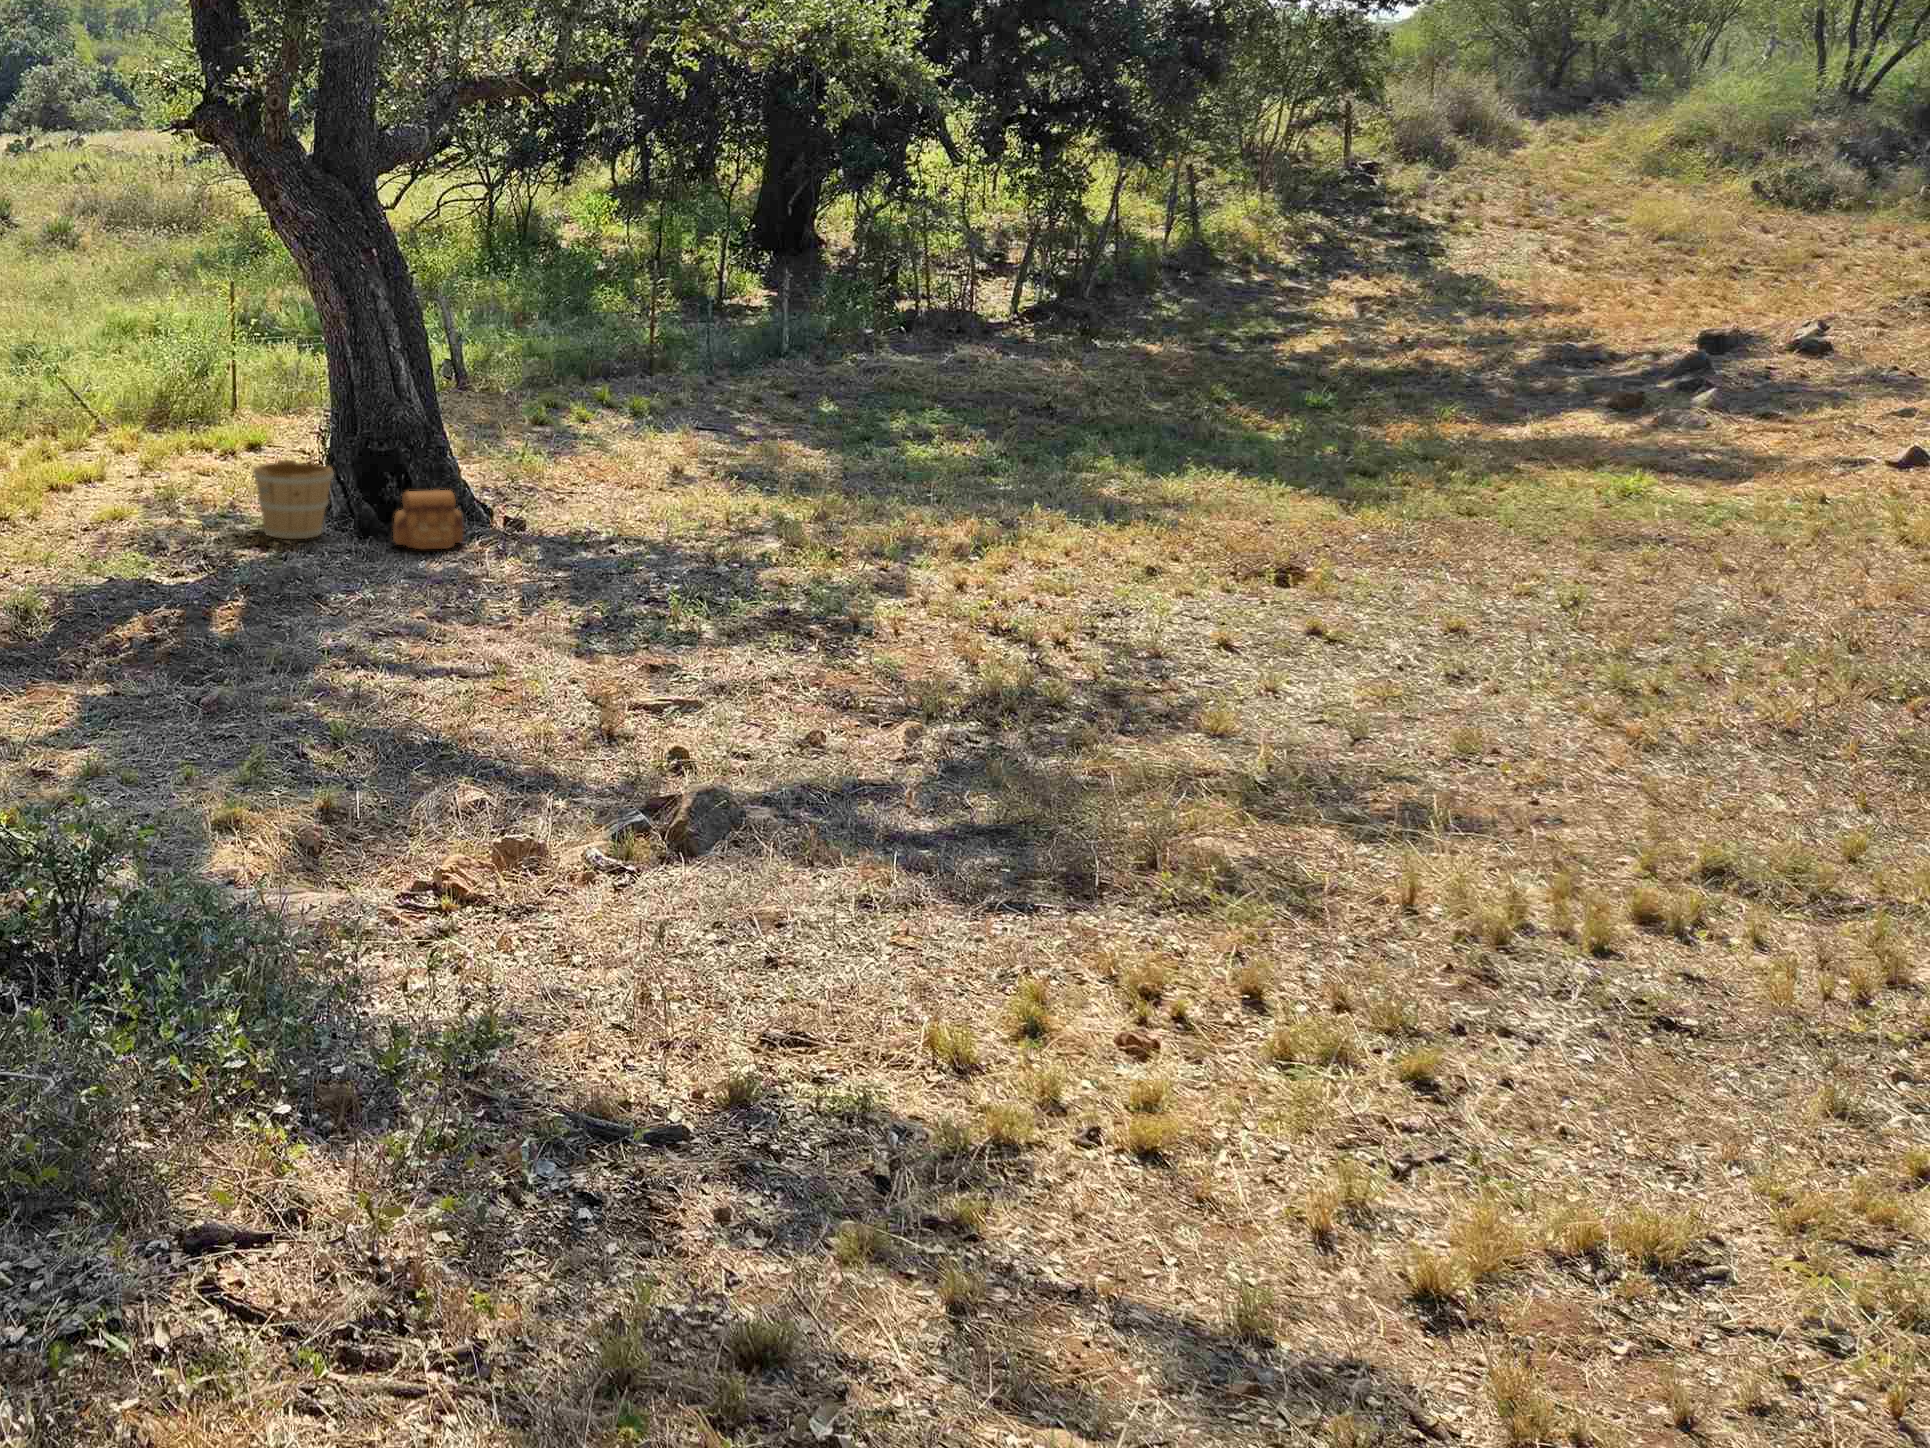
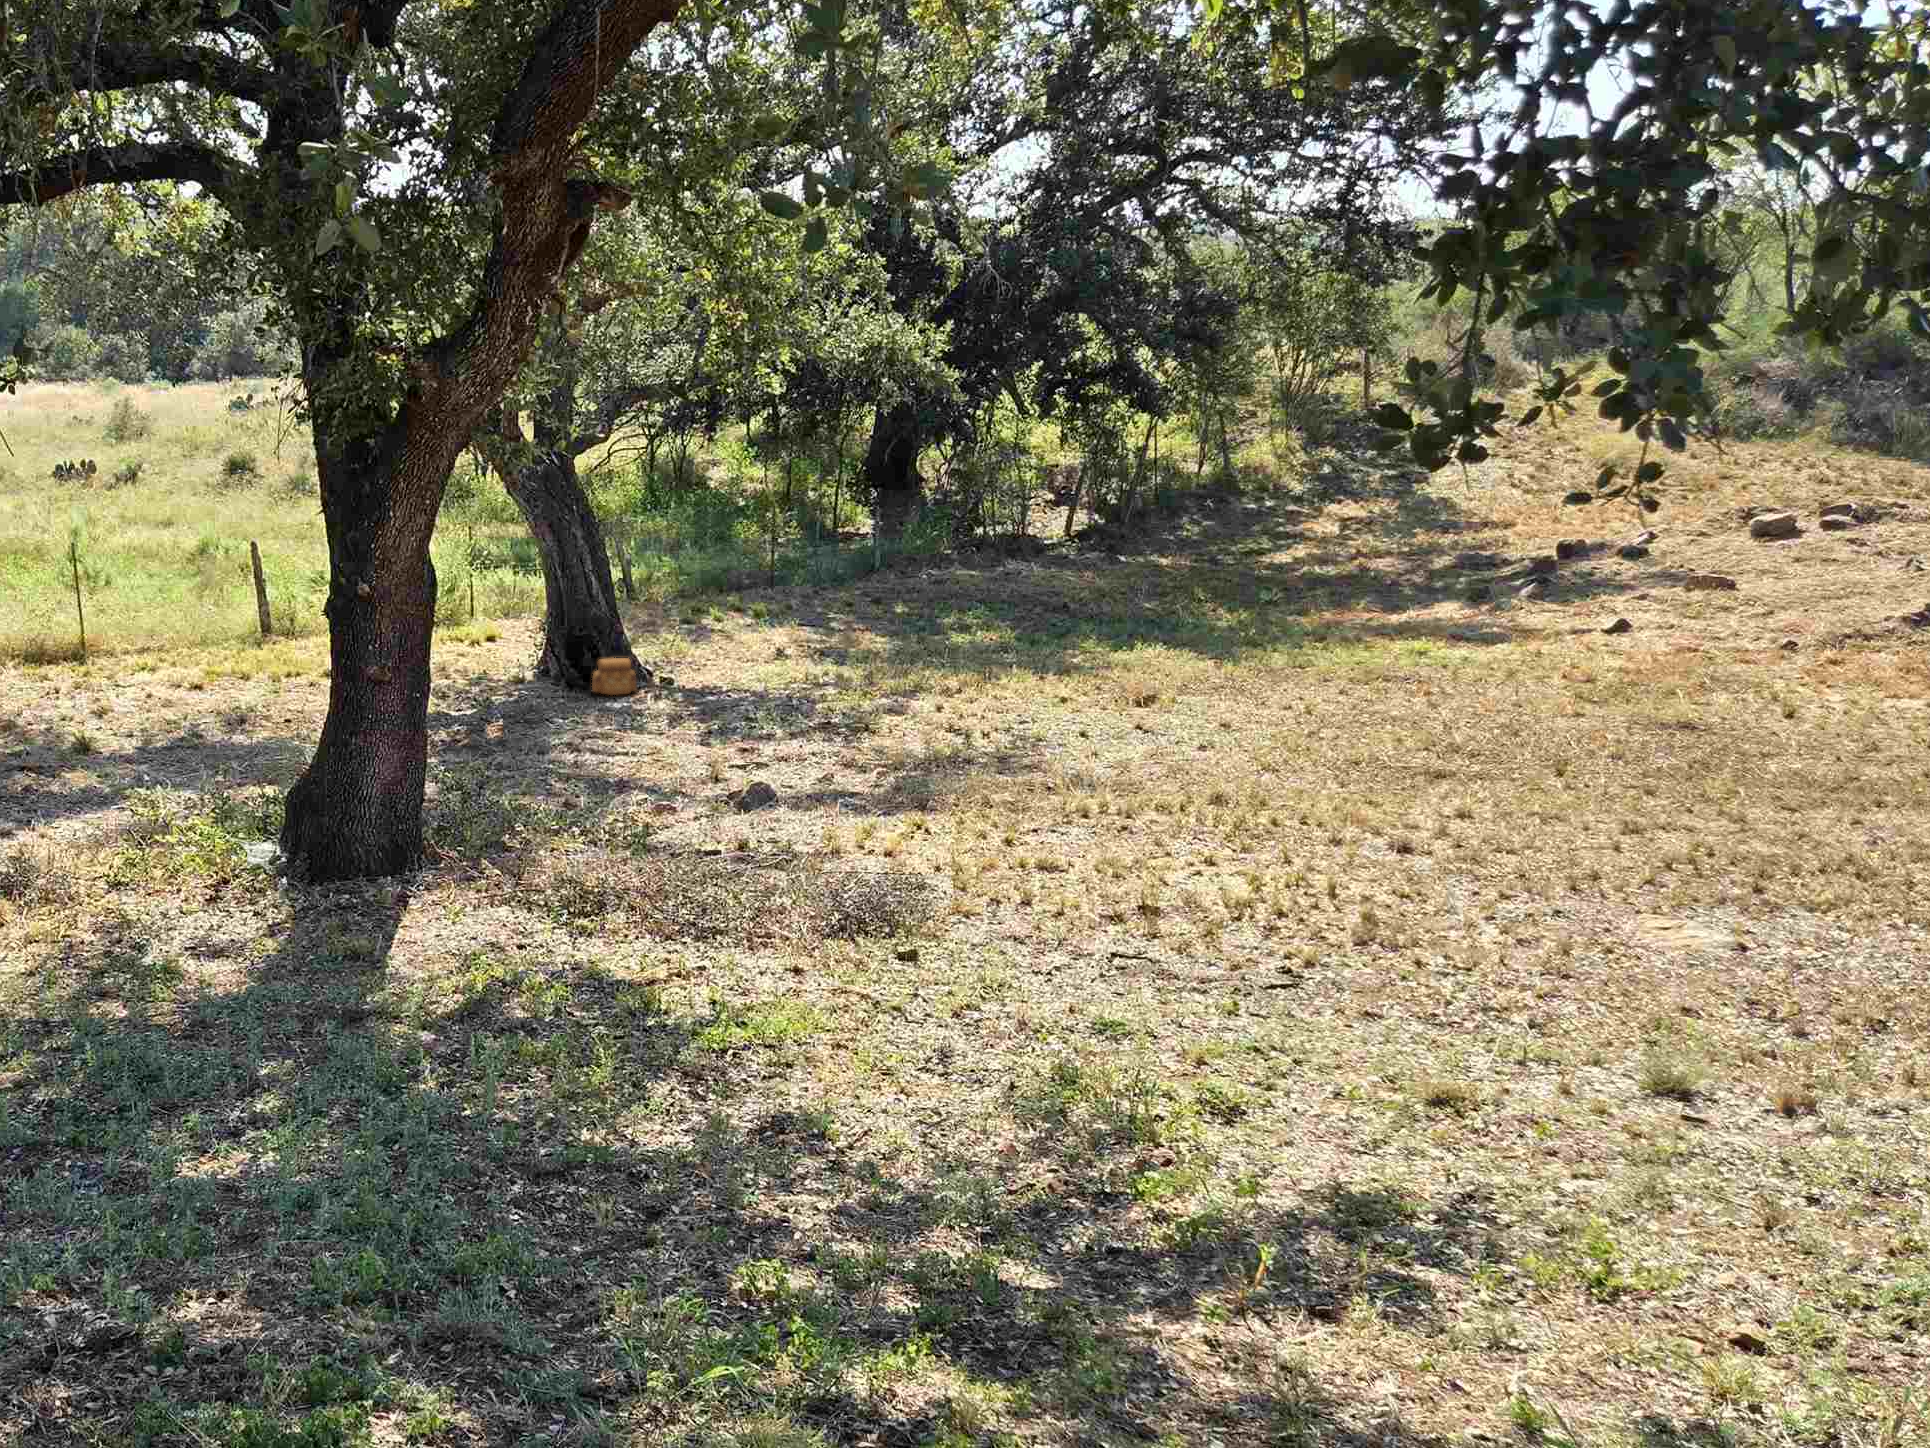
wooden bucket: present [253,460,334,539] -> none [502,642,554,691]

